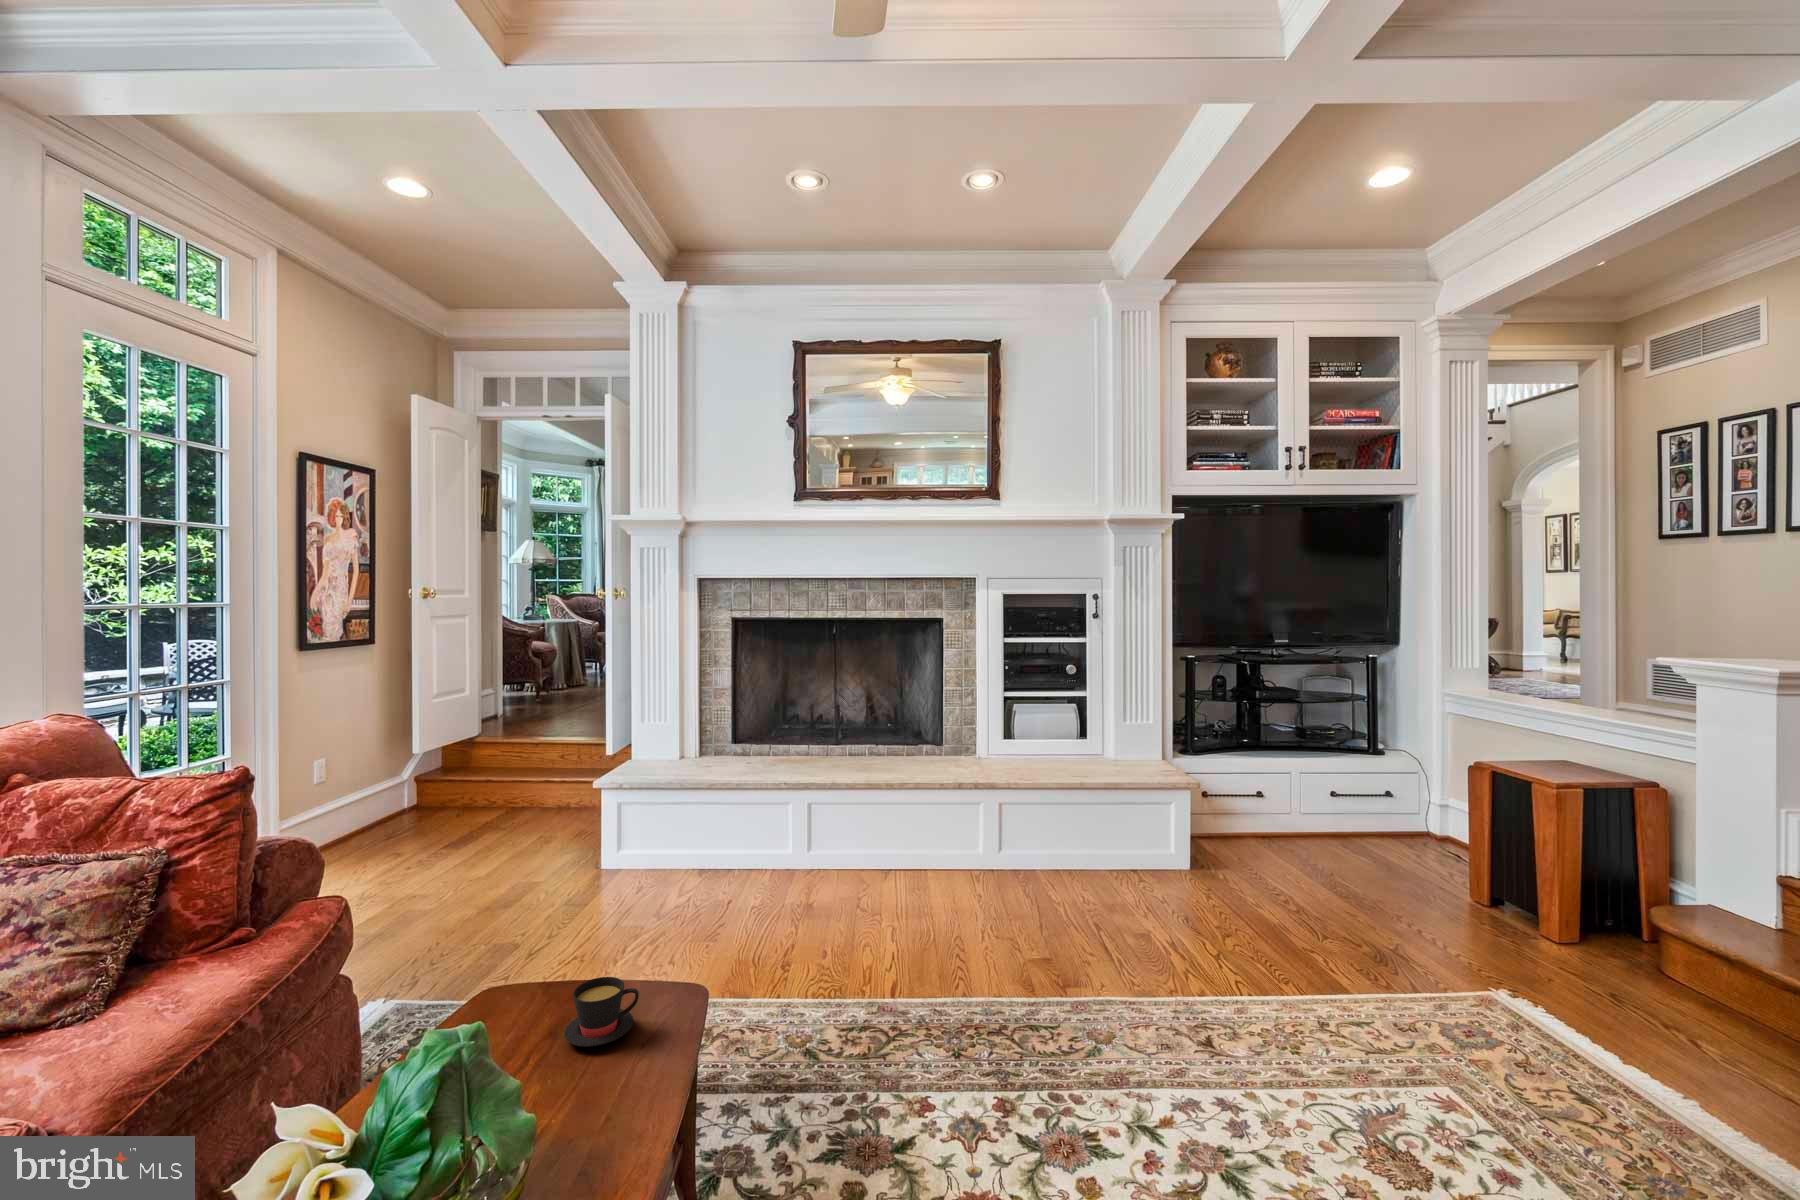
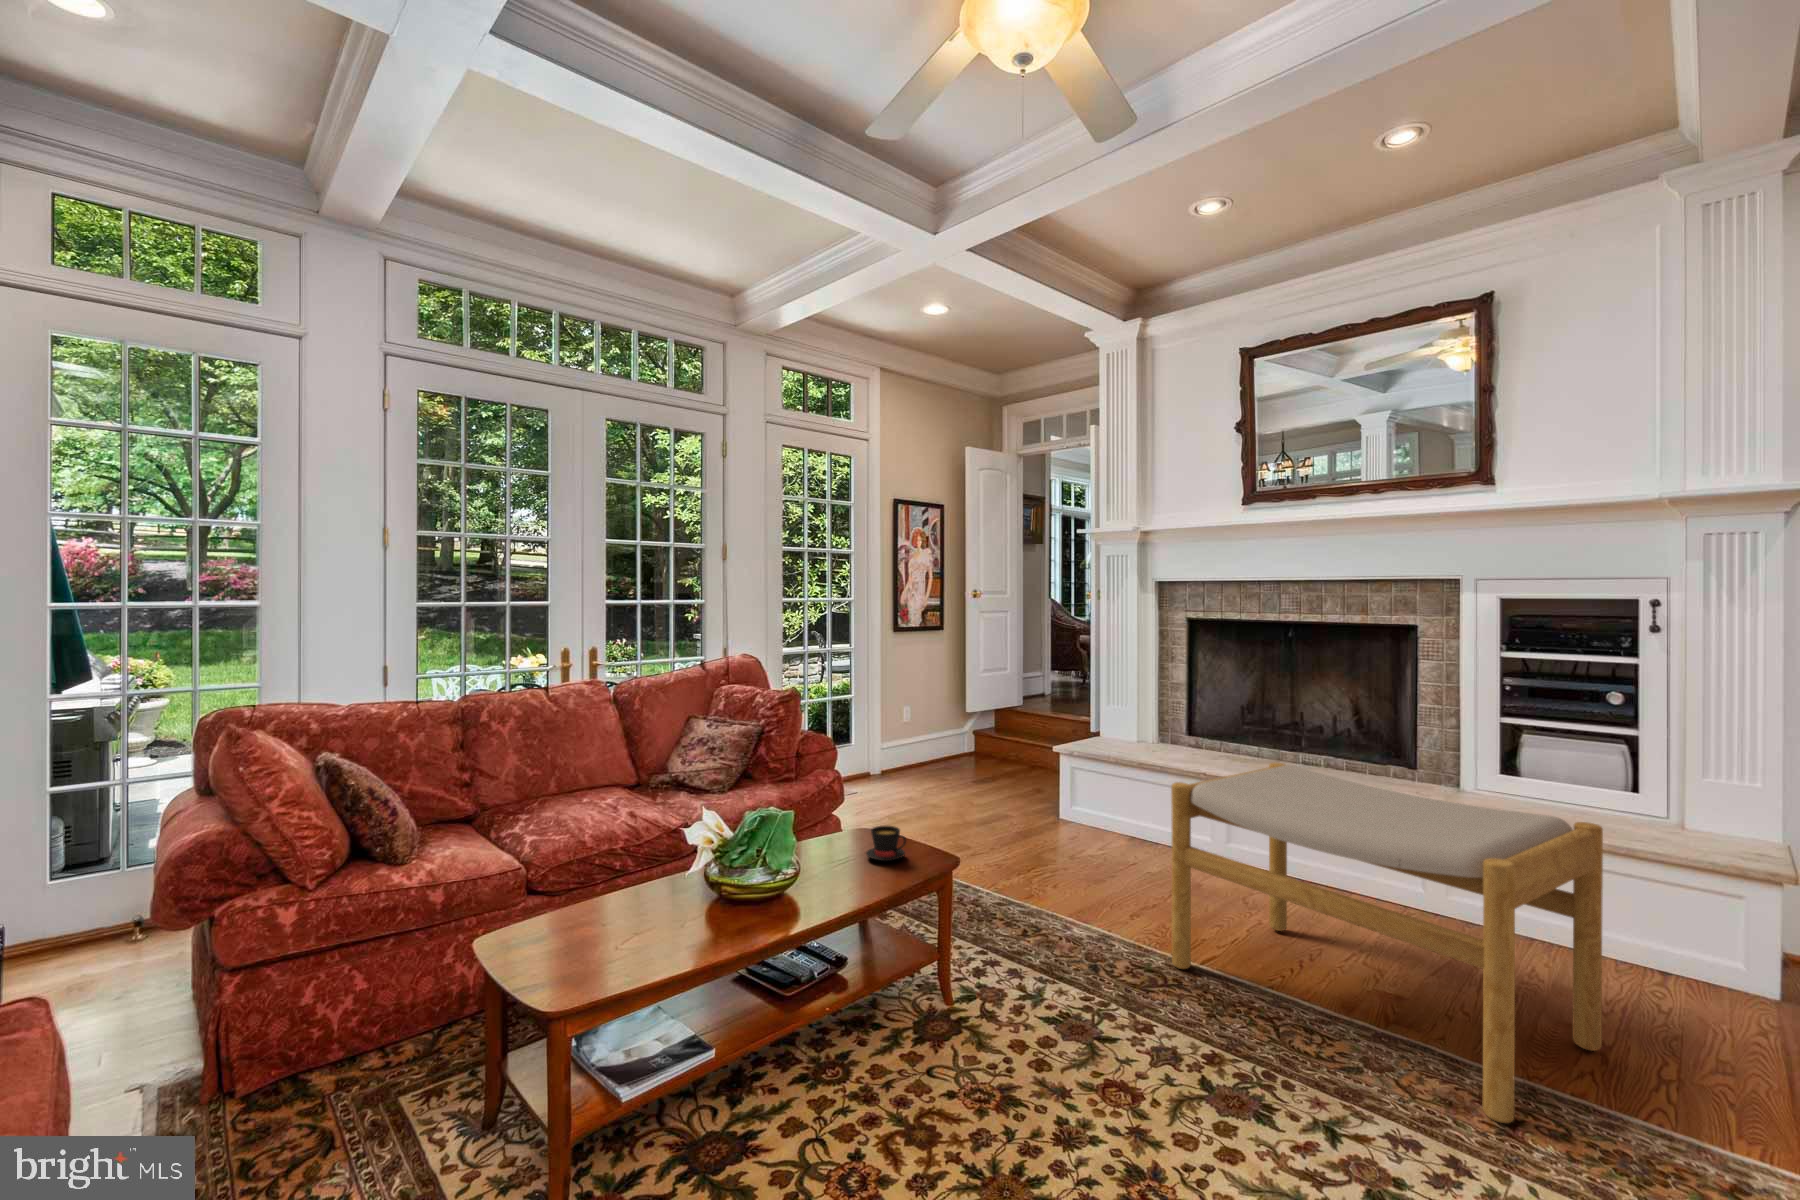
footstool: none [868,762,1210,1049] -> present [1171,763,1603,1123]

